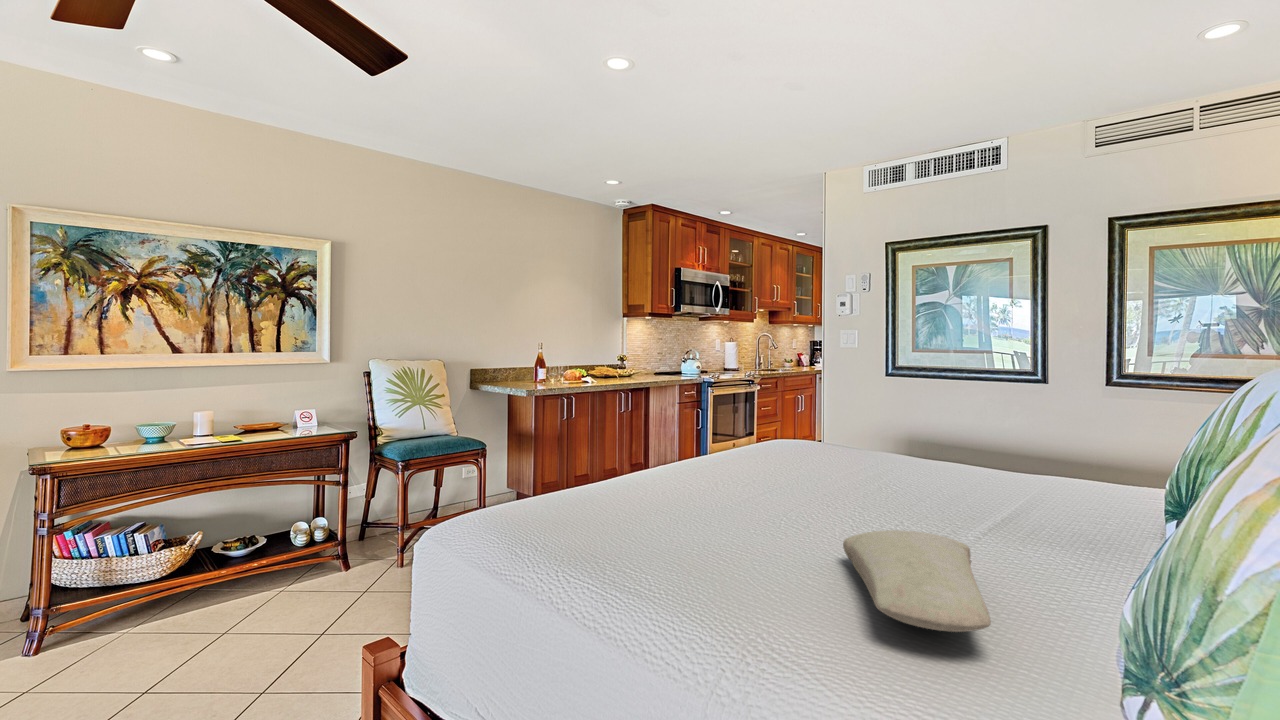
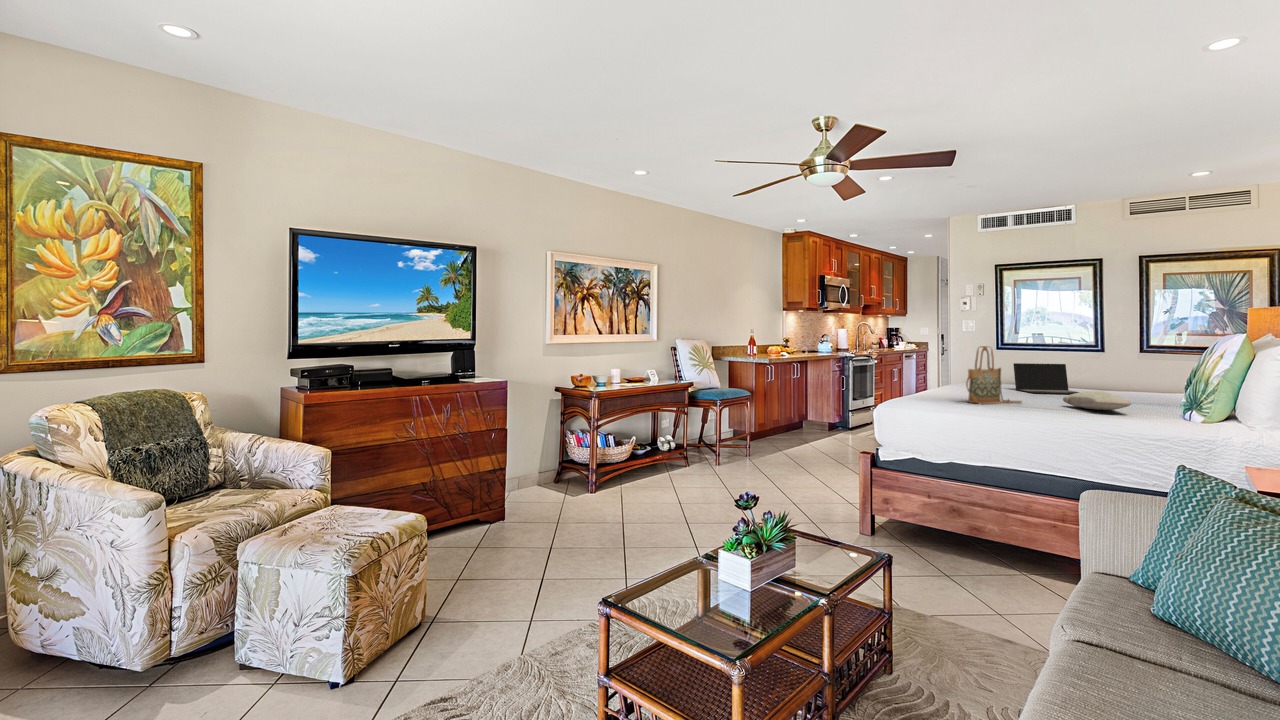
handbag: none [600,393,756,550] -> present [966,346,1022,404]
laptop: none [847,412,980,485] -> present [1013,363,1079,394]

